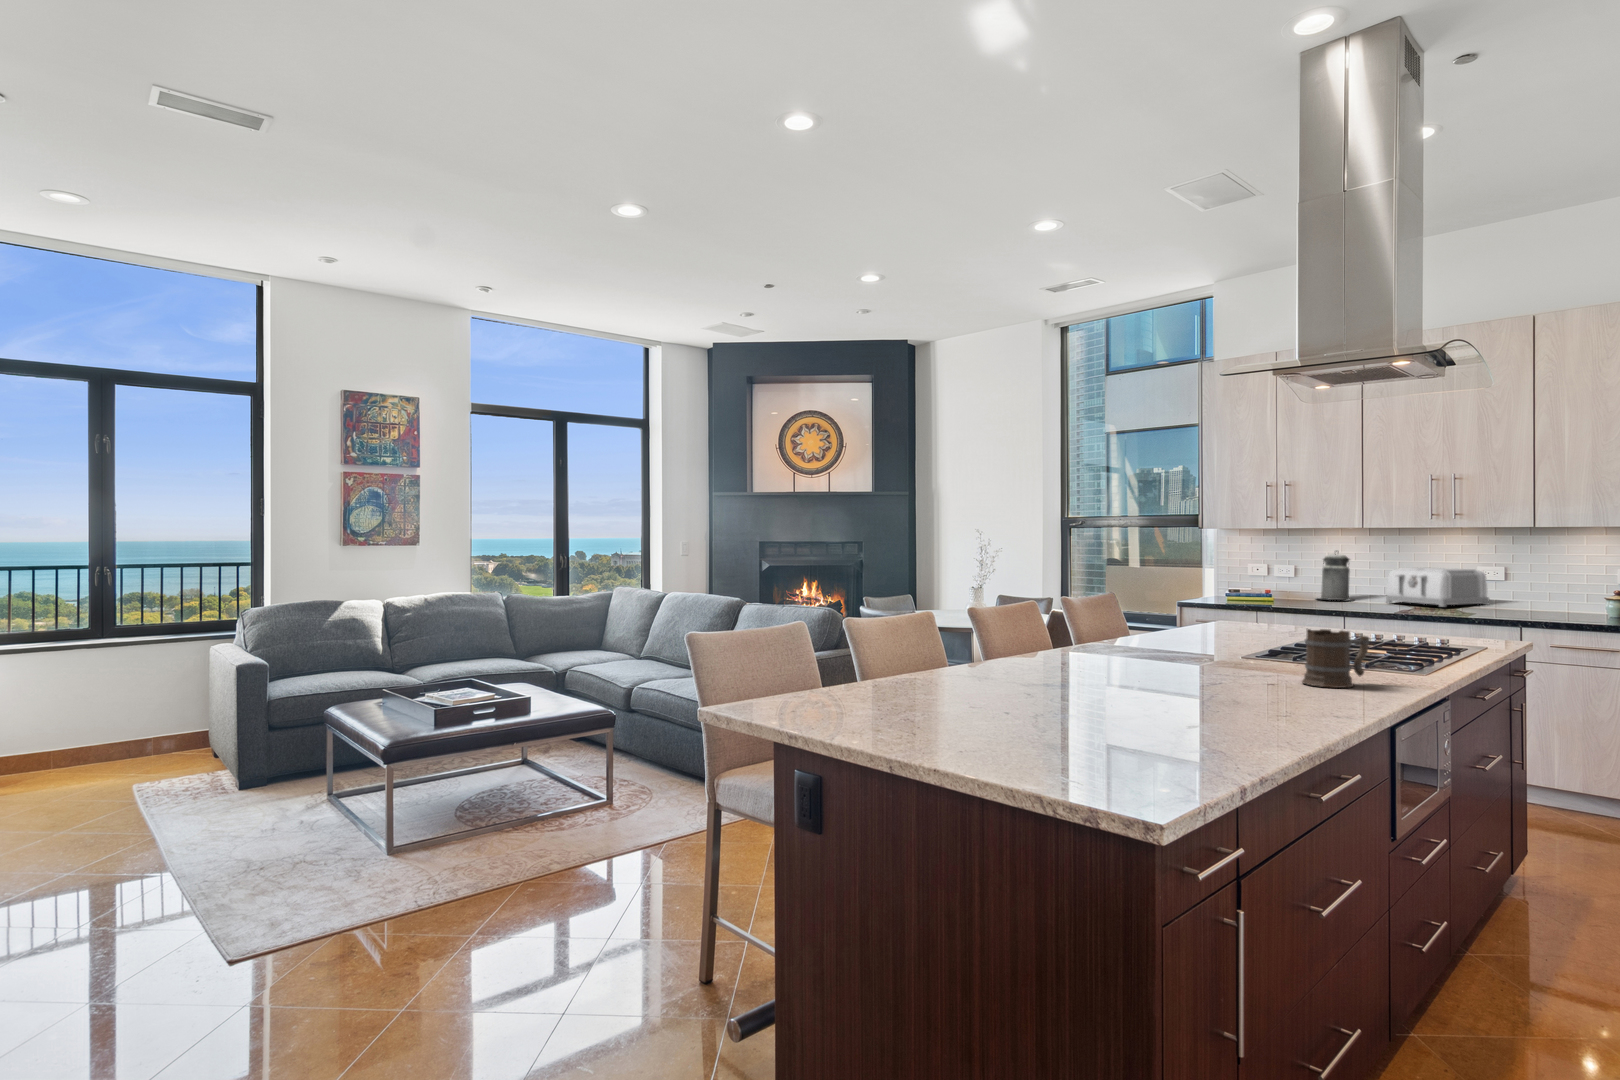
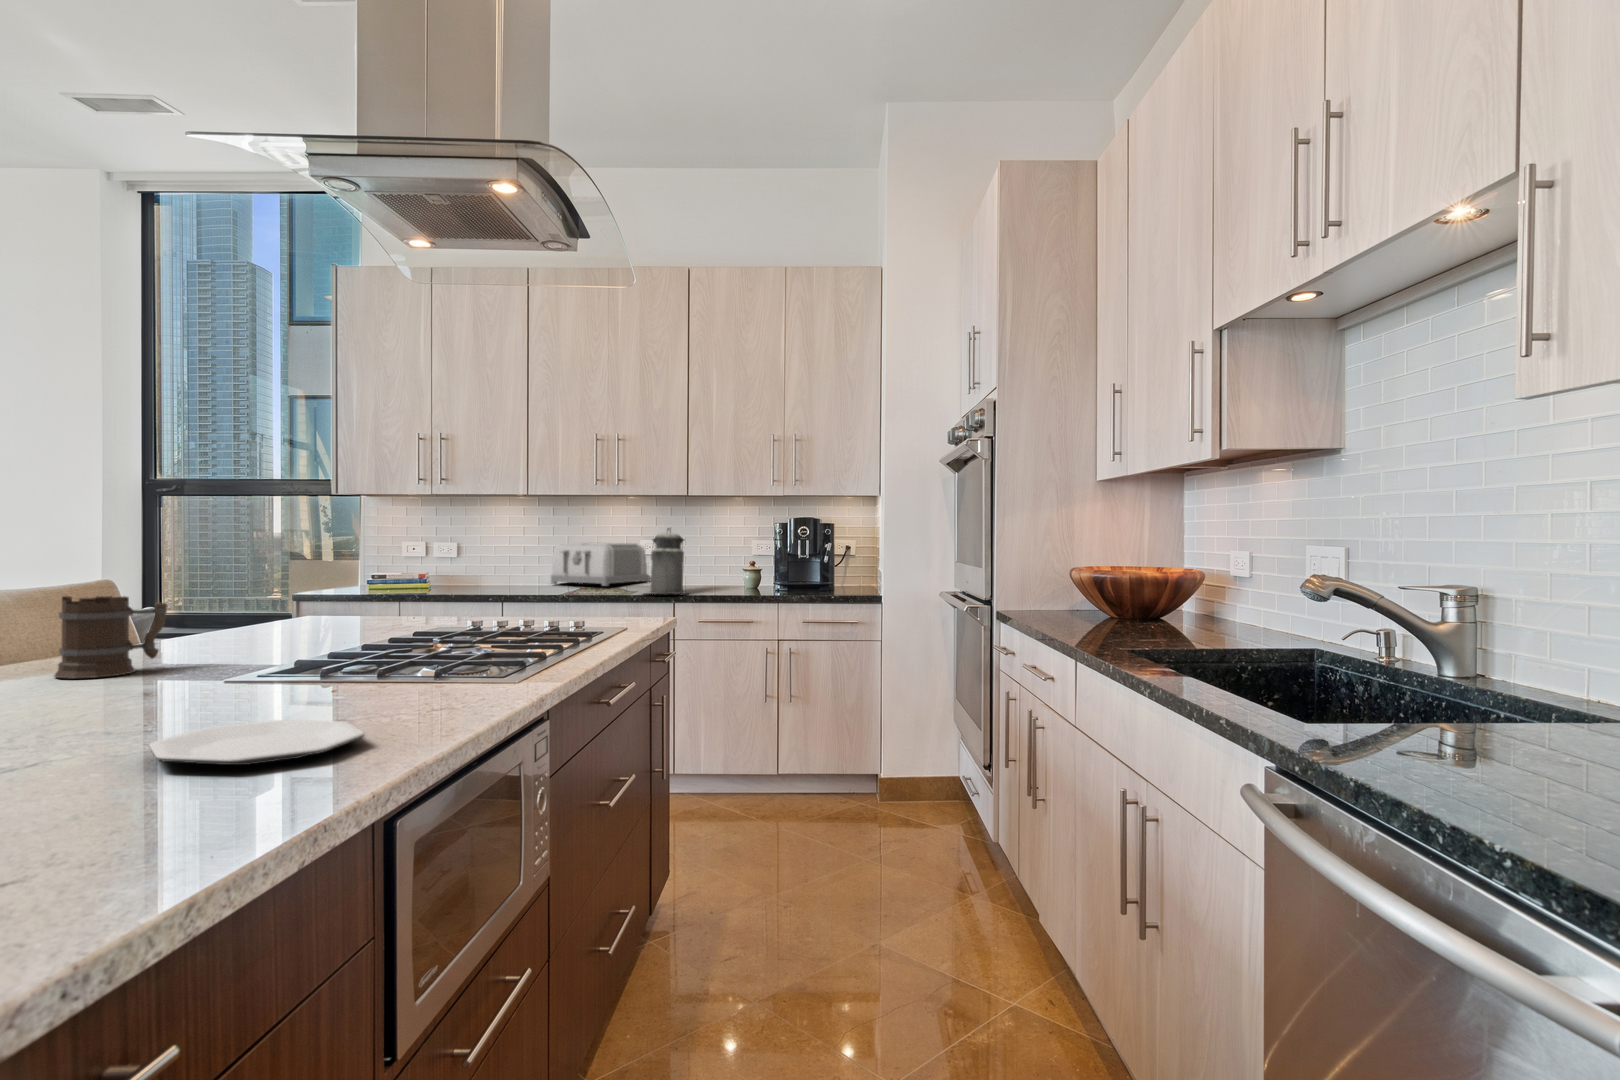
canister: present [1319,551,1351,600] -> present [644,528,686,594]
mug: present [1302,629,1369,688] -> present [54,596,167,678]
plate: none [1244,684,1352,703] -> present [149,720,364,765]

